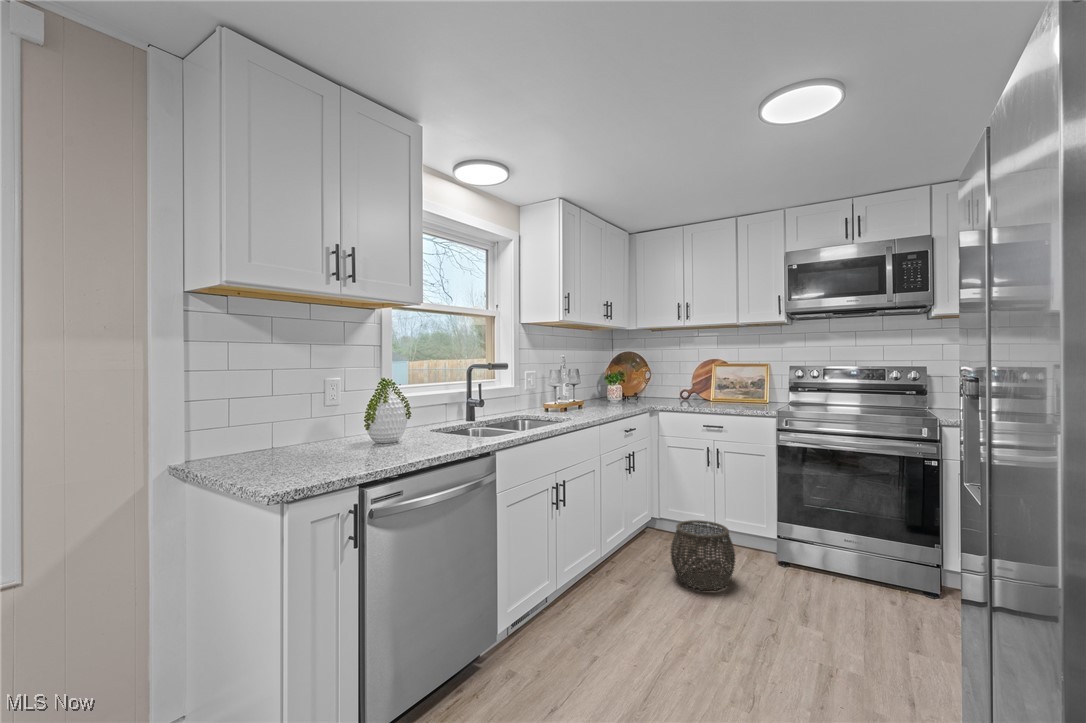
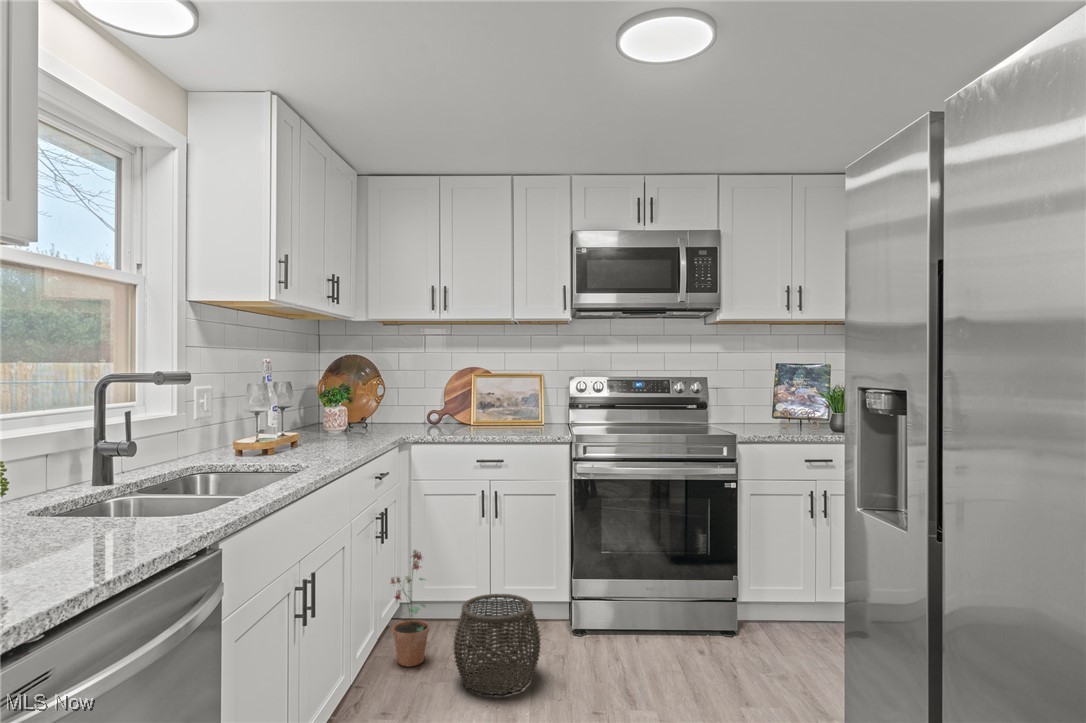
potted plant: none [634,483,661,560] -> present [391,550,429,666]

